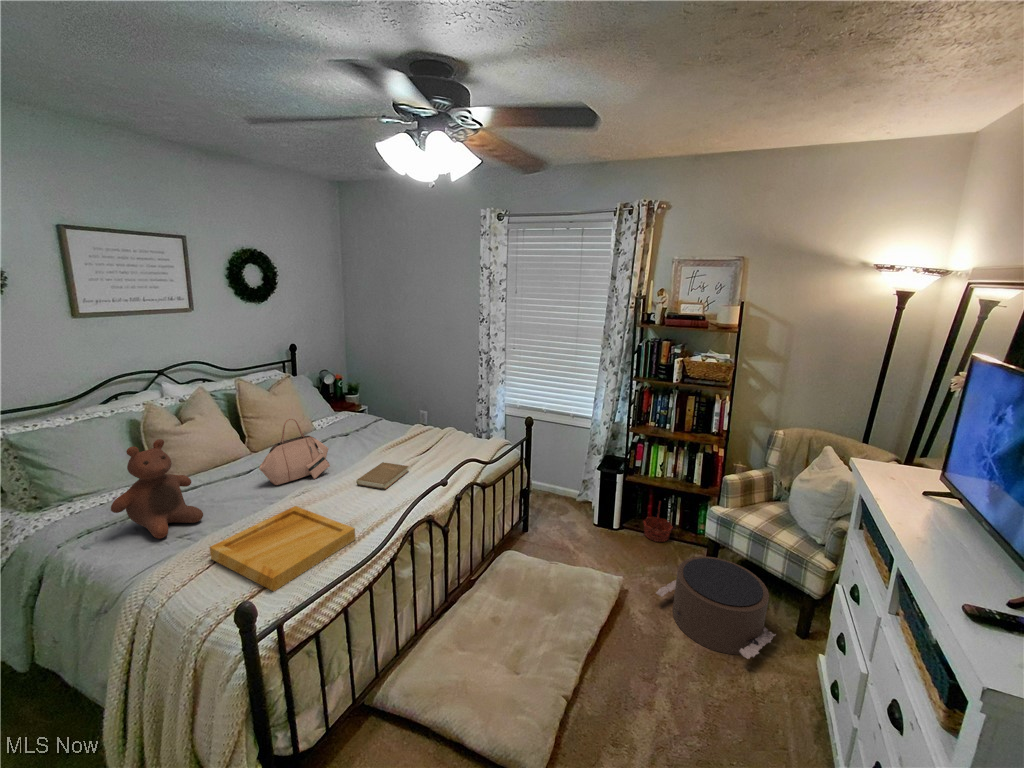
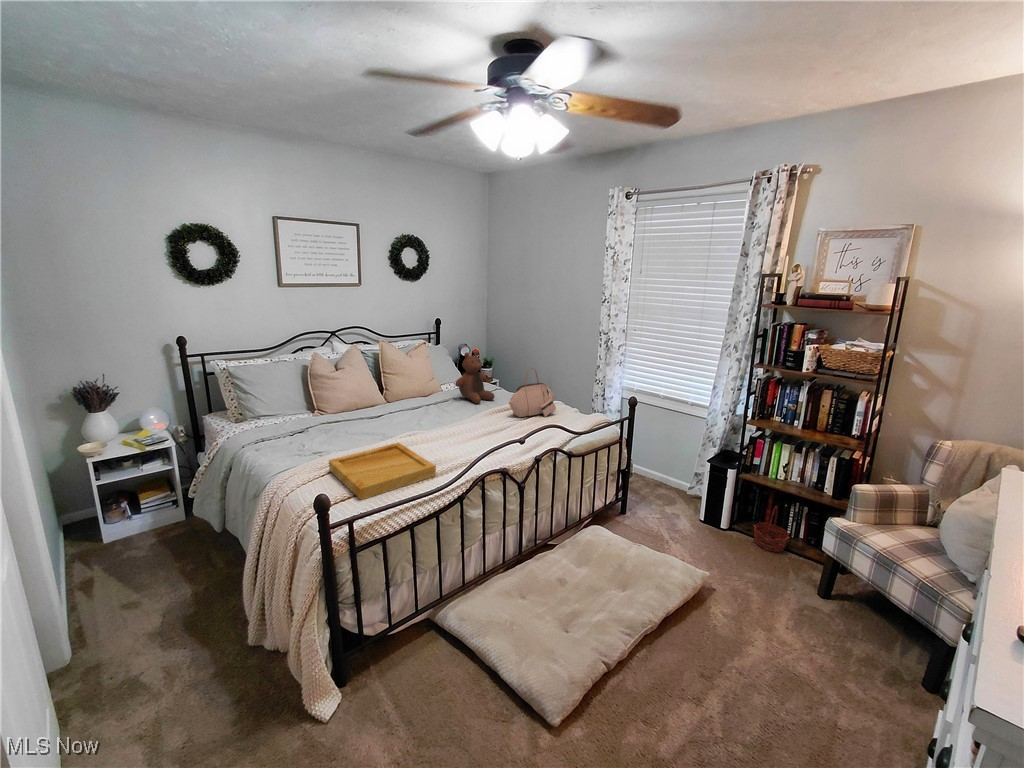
handbag: present [259,419,330,485] -> present [509,368,556,417]
stuffed bear: present [111,439,203,539] -> present [455,351,494,403]
book: present [356,462,408,490] -> none [455,421,503,443]
pouf: present [656,557,776,659] -> none [743,569,891,694]

